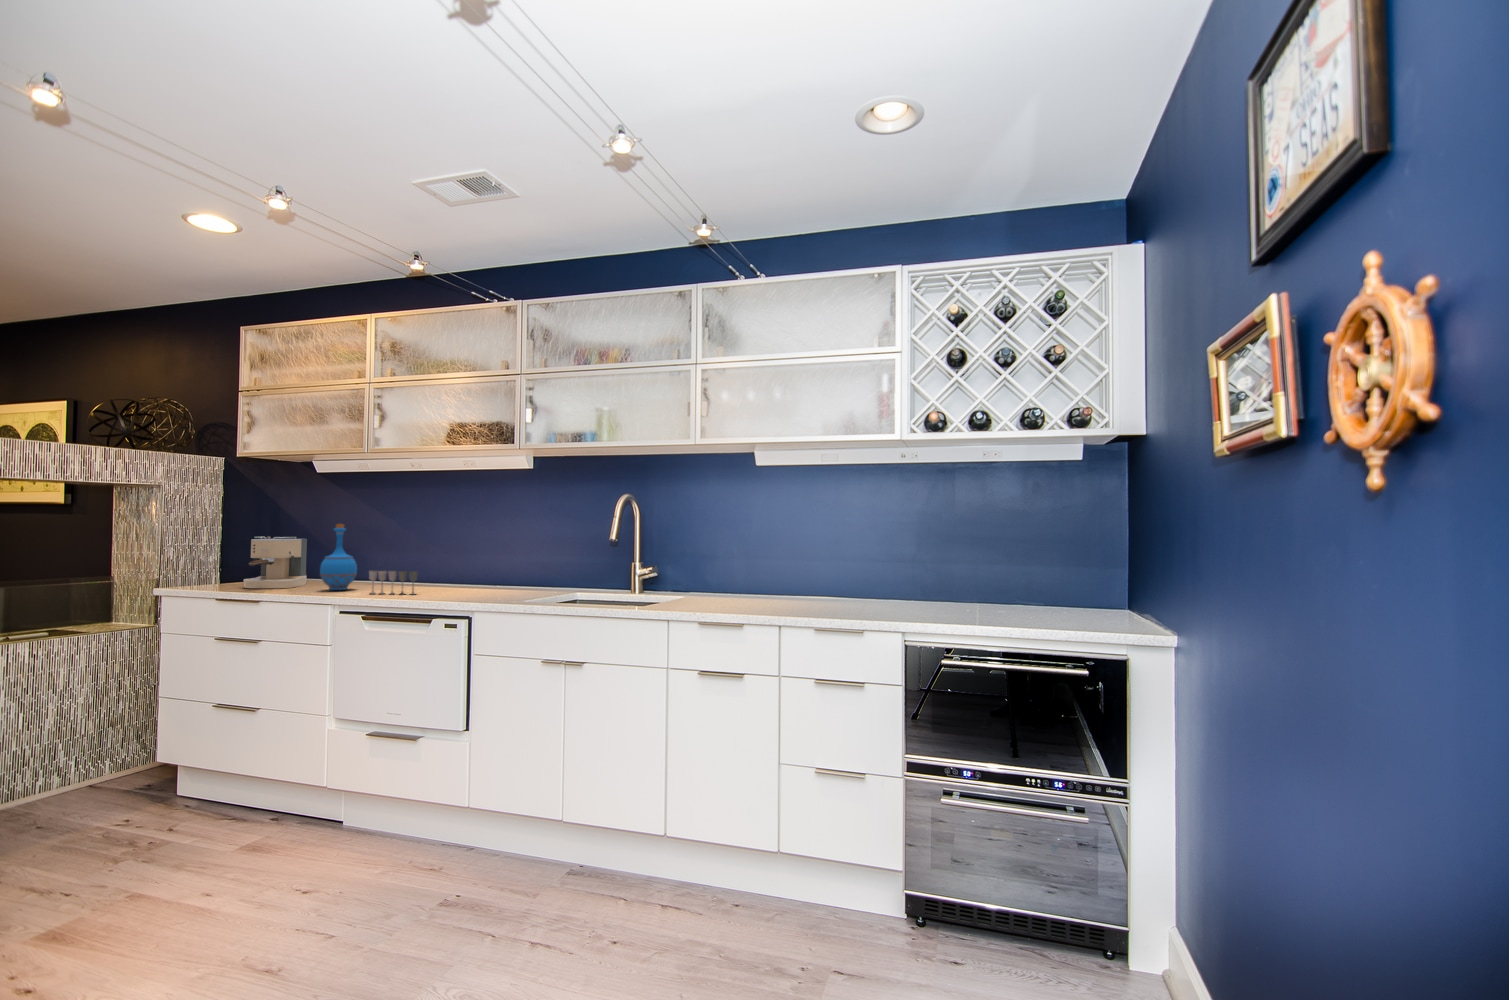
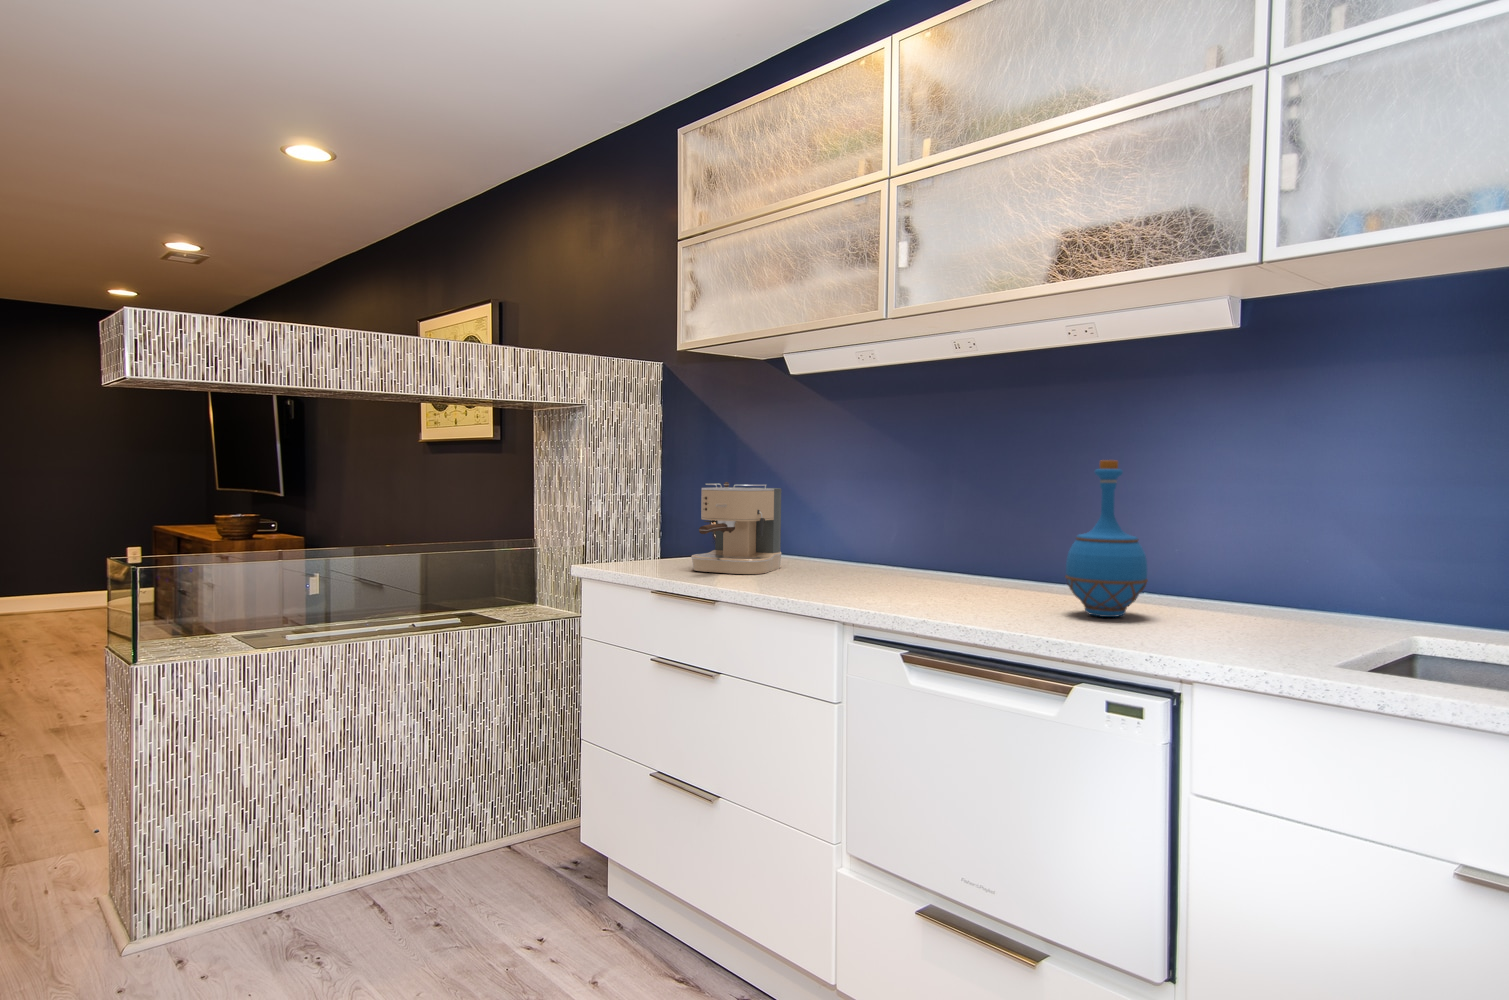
bottle: present [320,524,357,590] -> present [1065,460,1148,617]
wine glass: present [369,571,418,595] -> none [902,553,1000,609]

